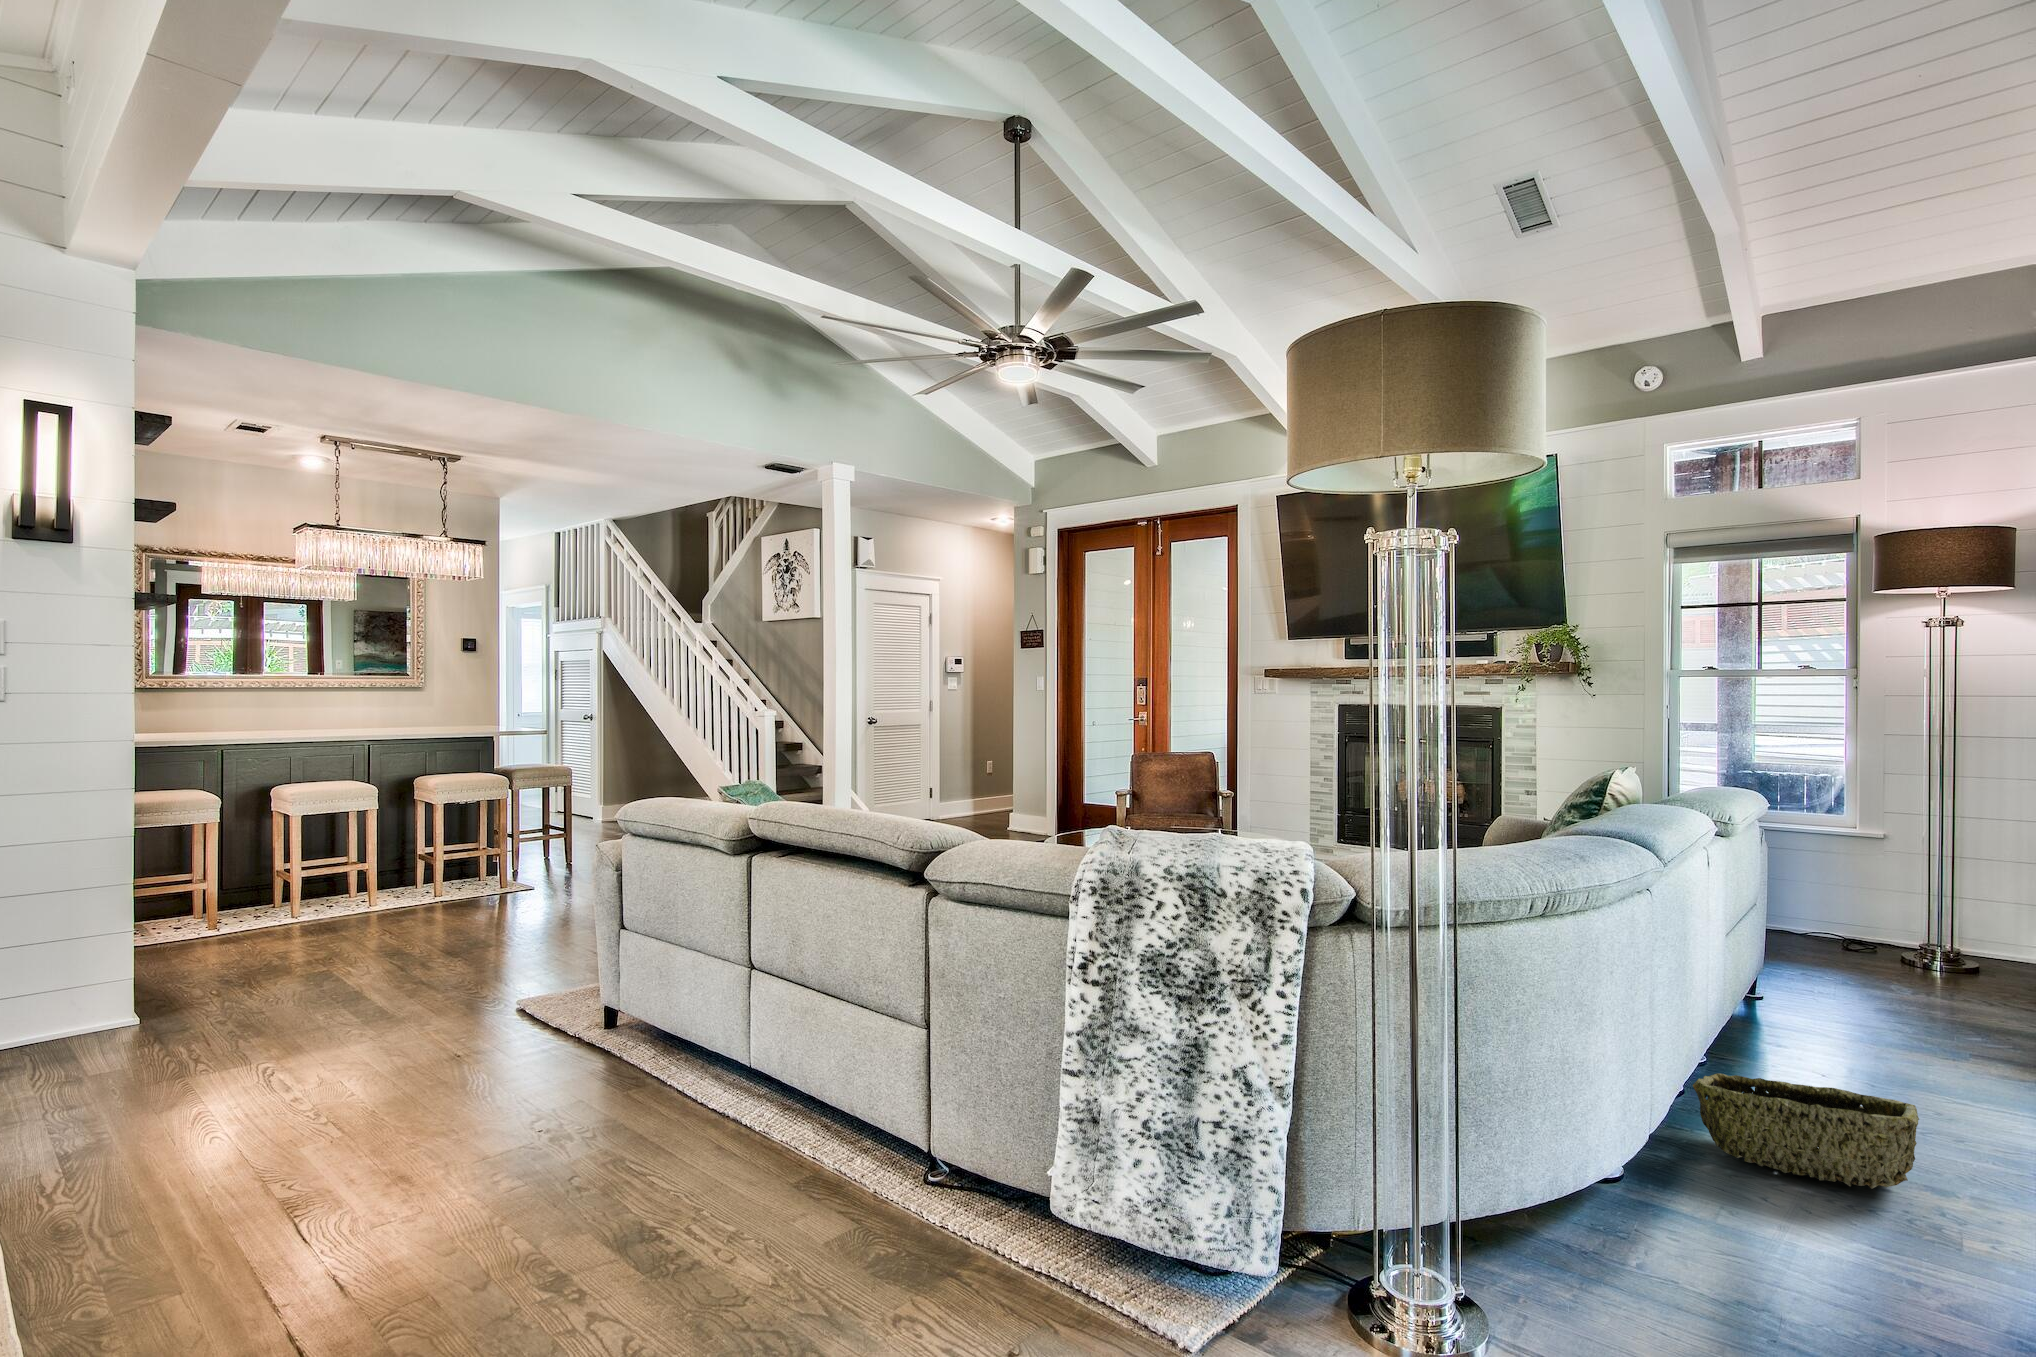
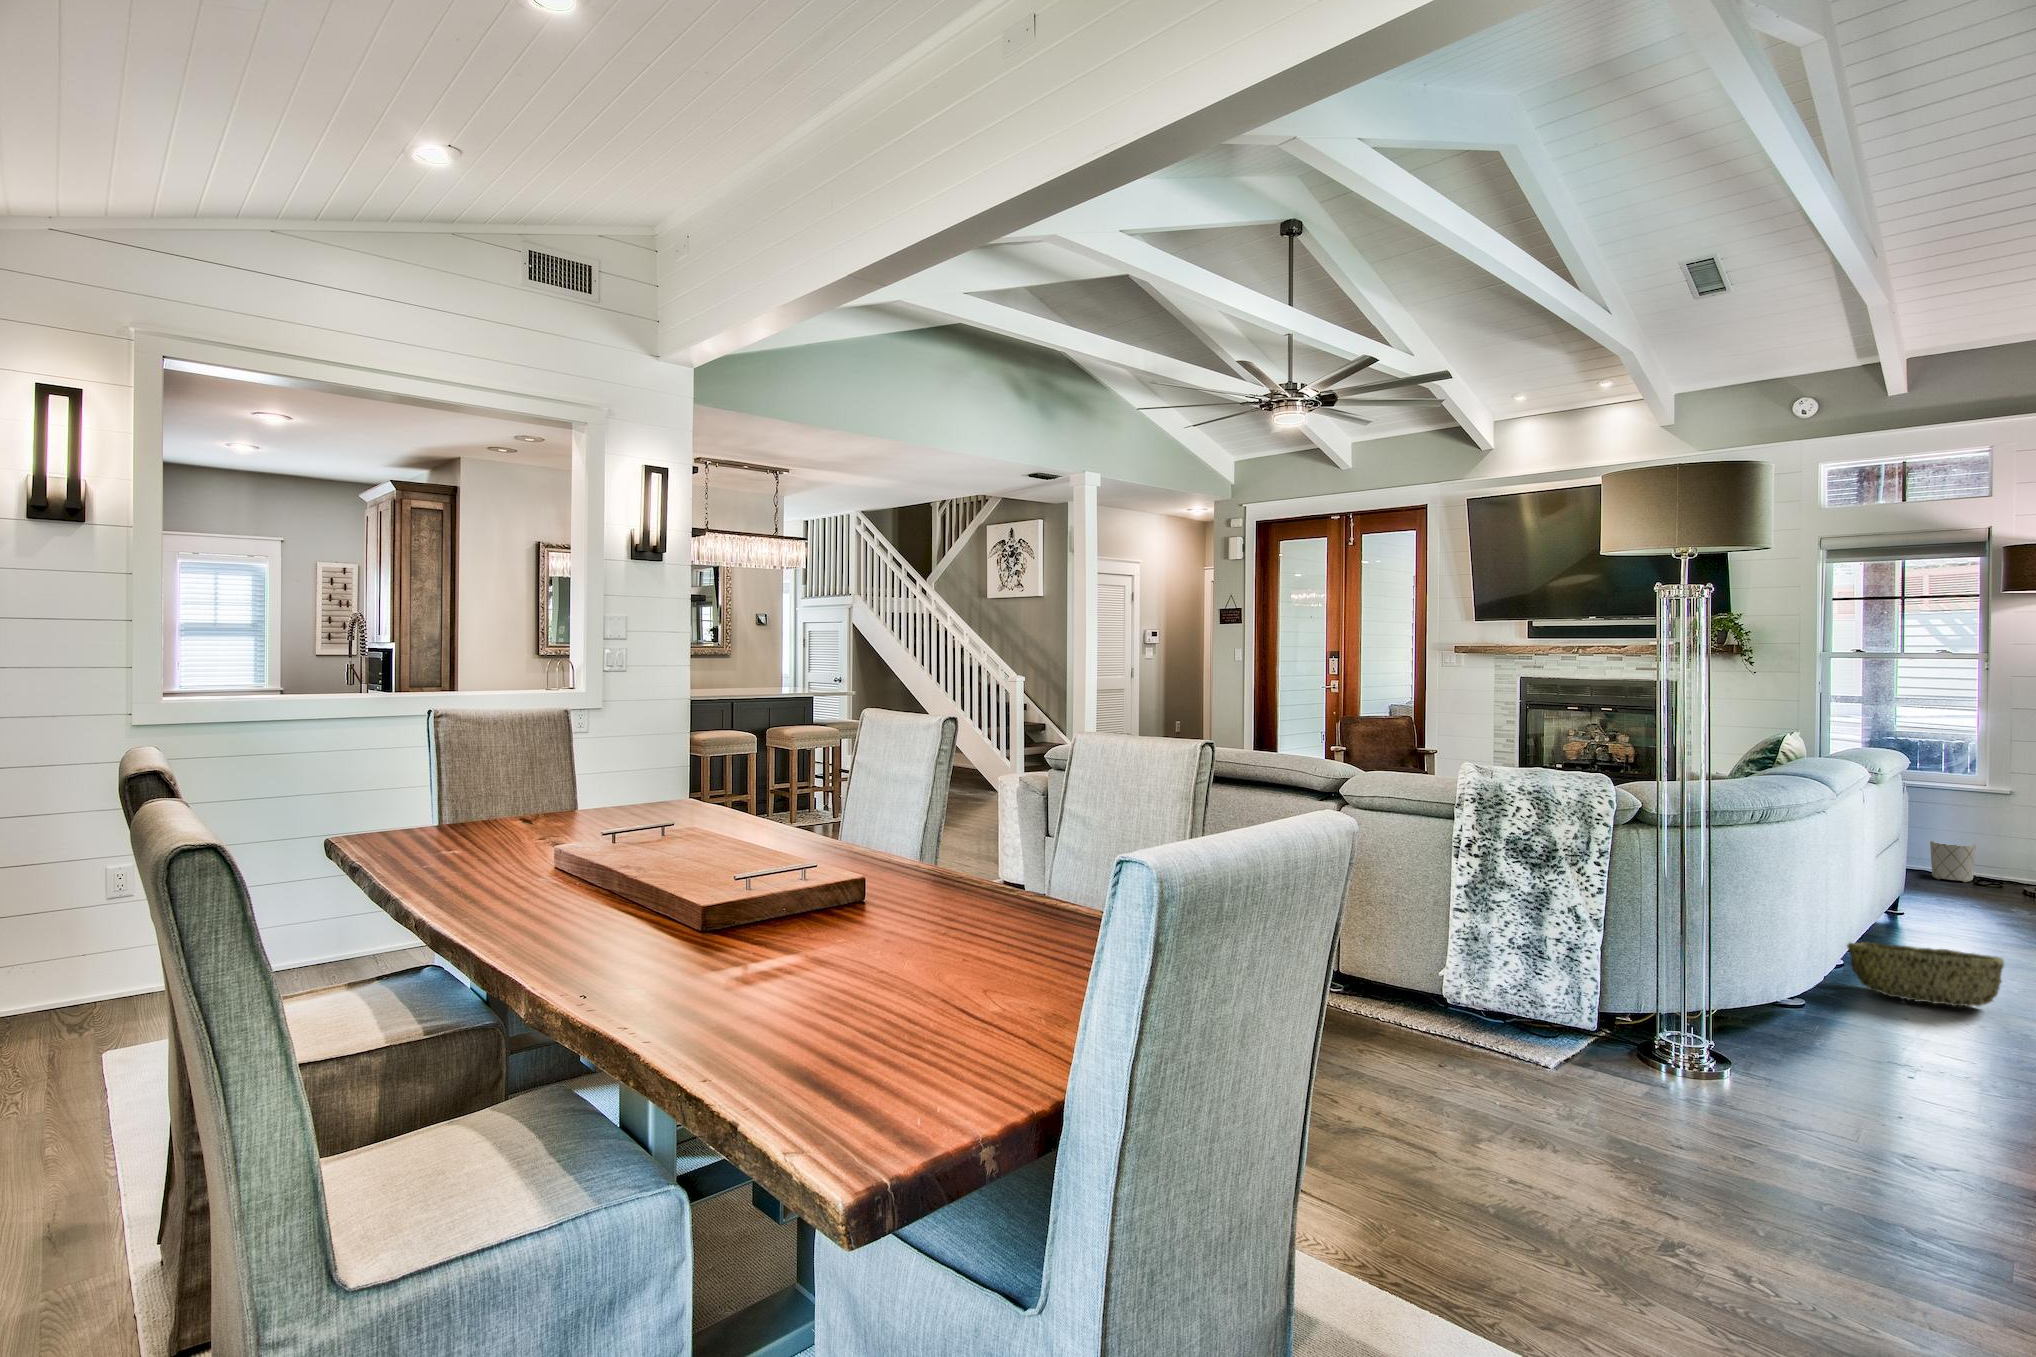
planter: none [1799,897,1852,950] -> present [1930,841,1976,882]

